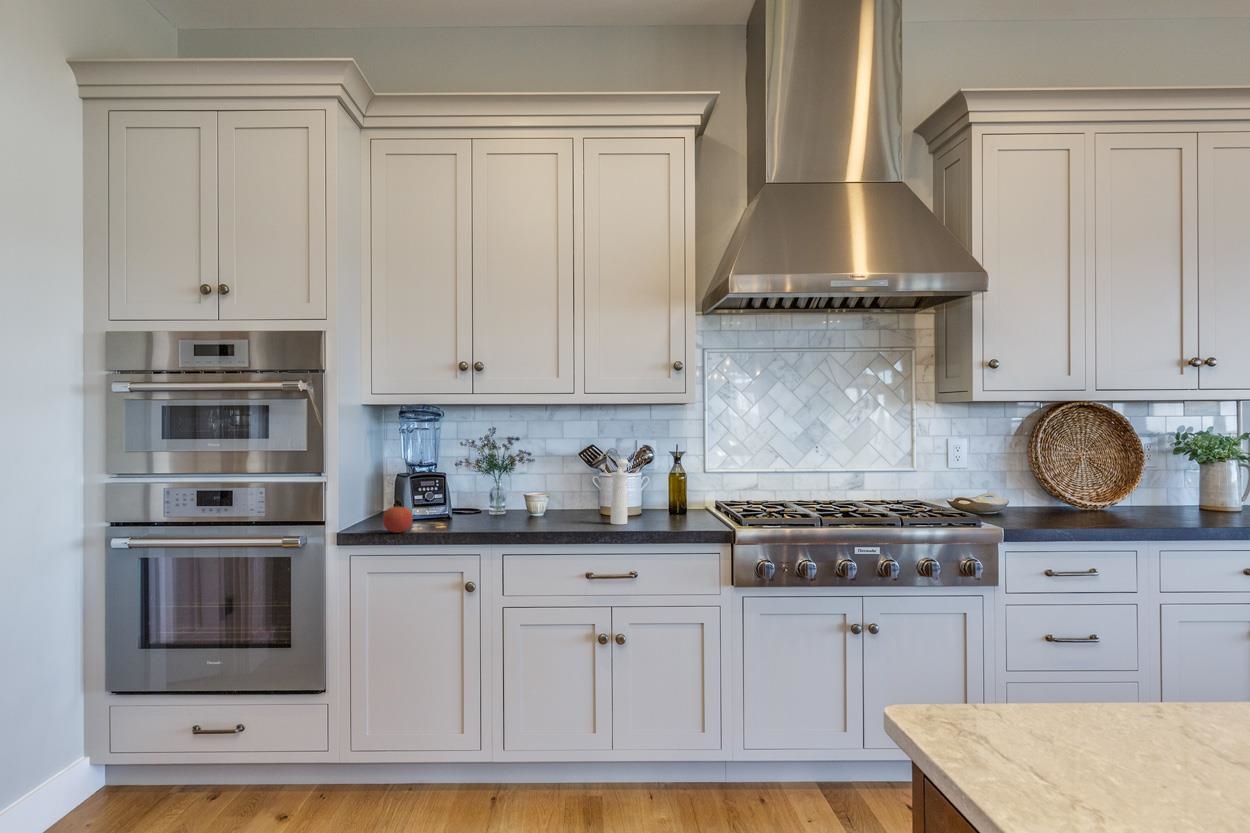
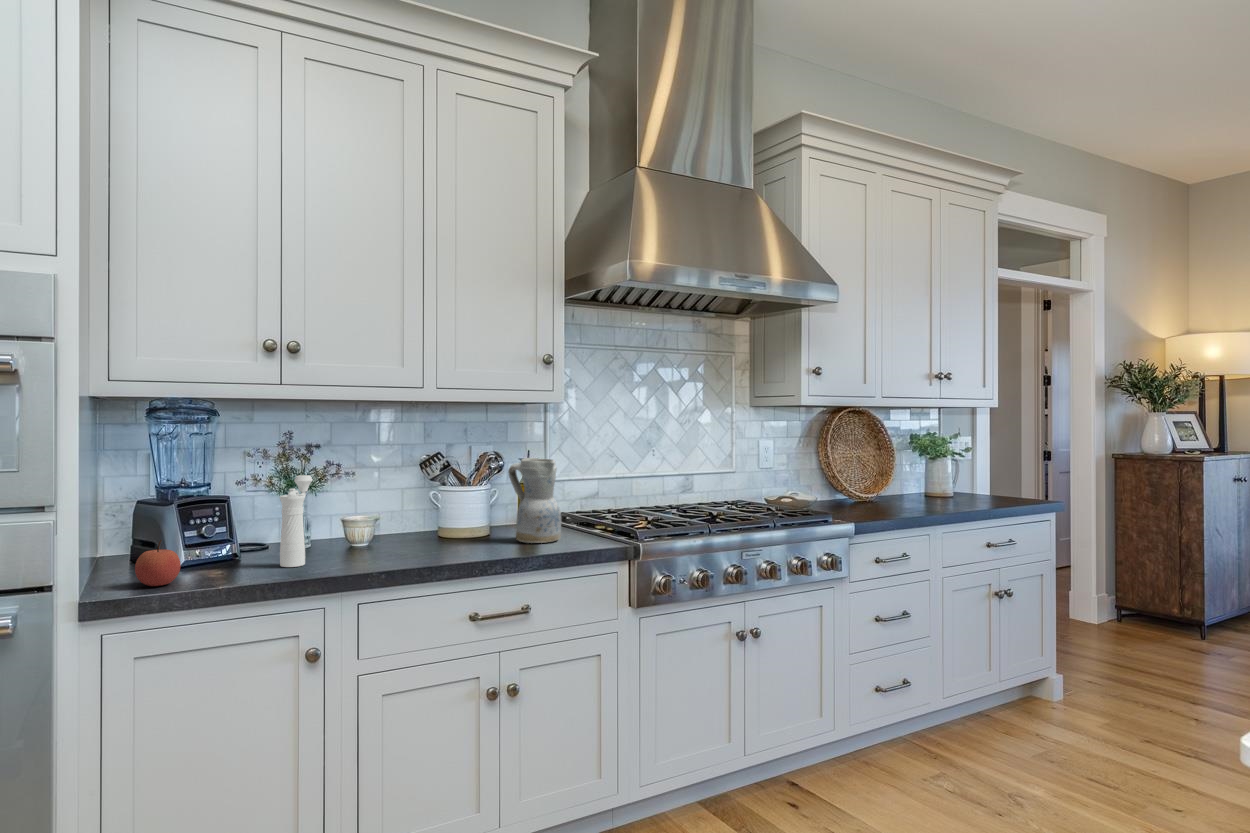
ceramic pitcher: none [657,451,700,521] -> present [508,458,561,543]
pepper mill: present [610,459,628,525] -> present [280,475,313,567]

